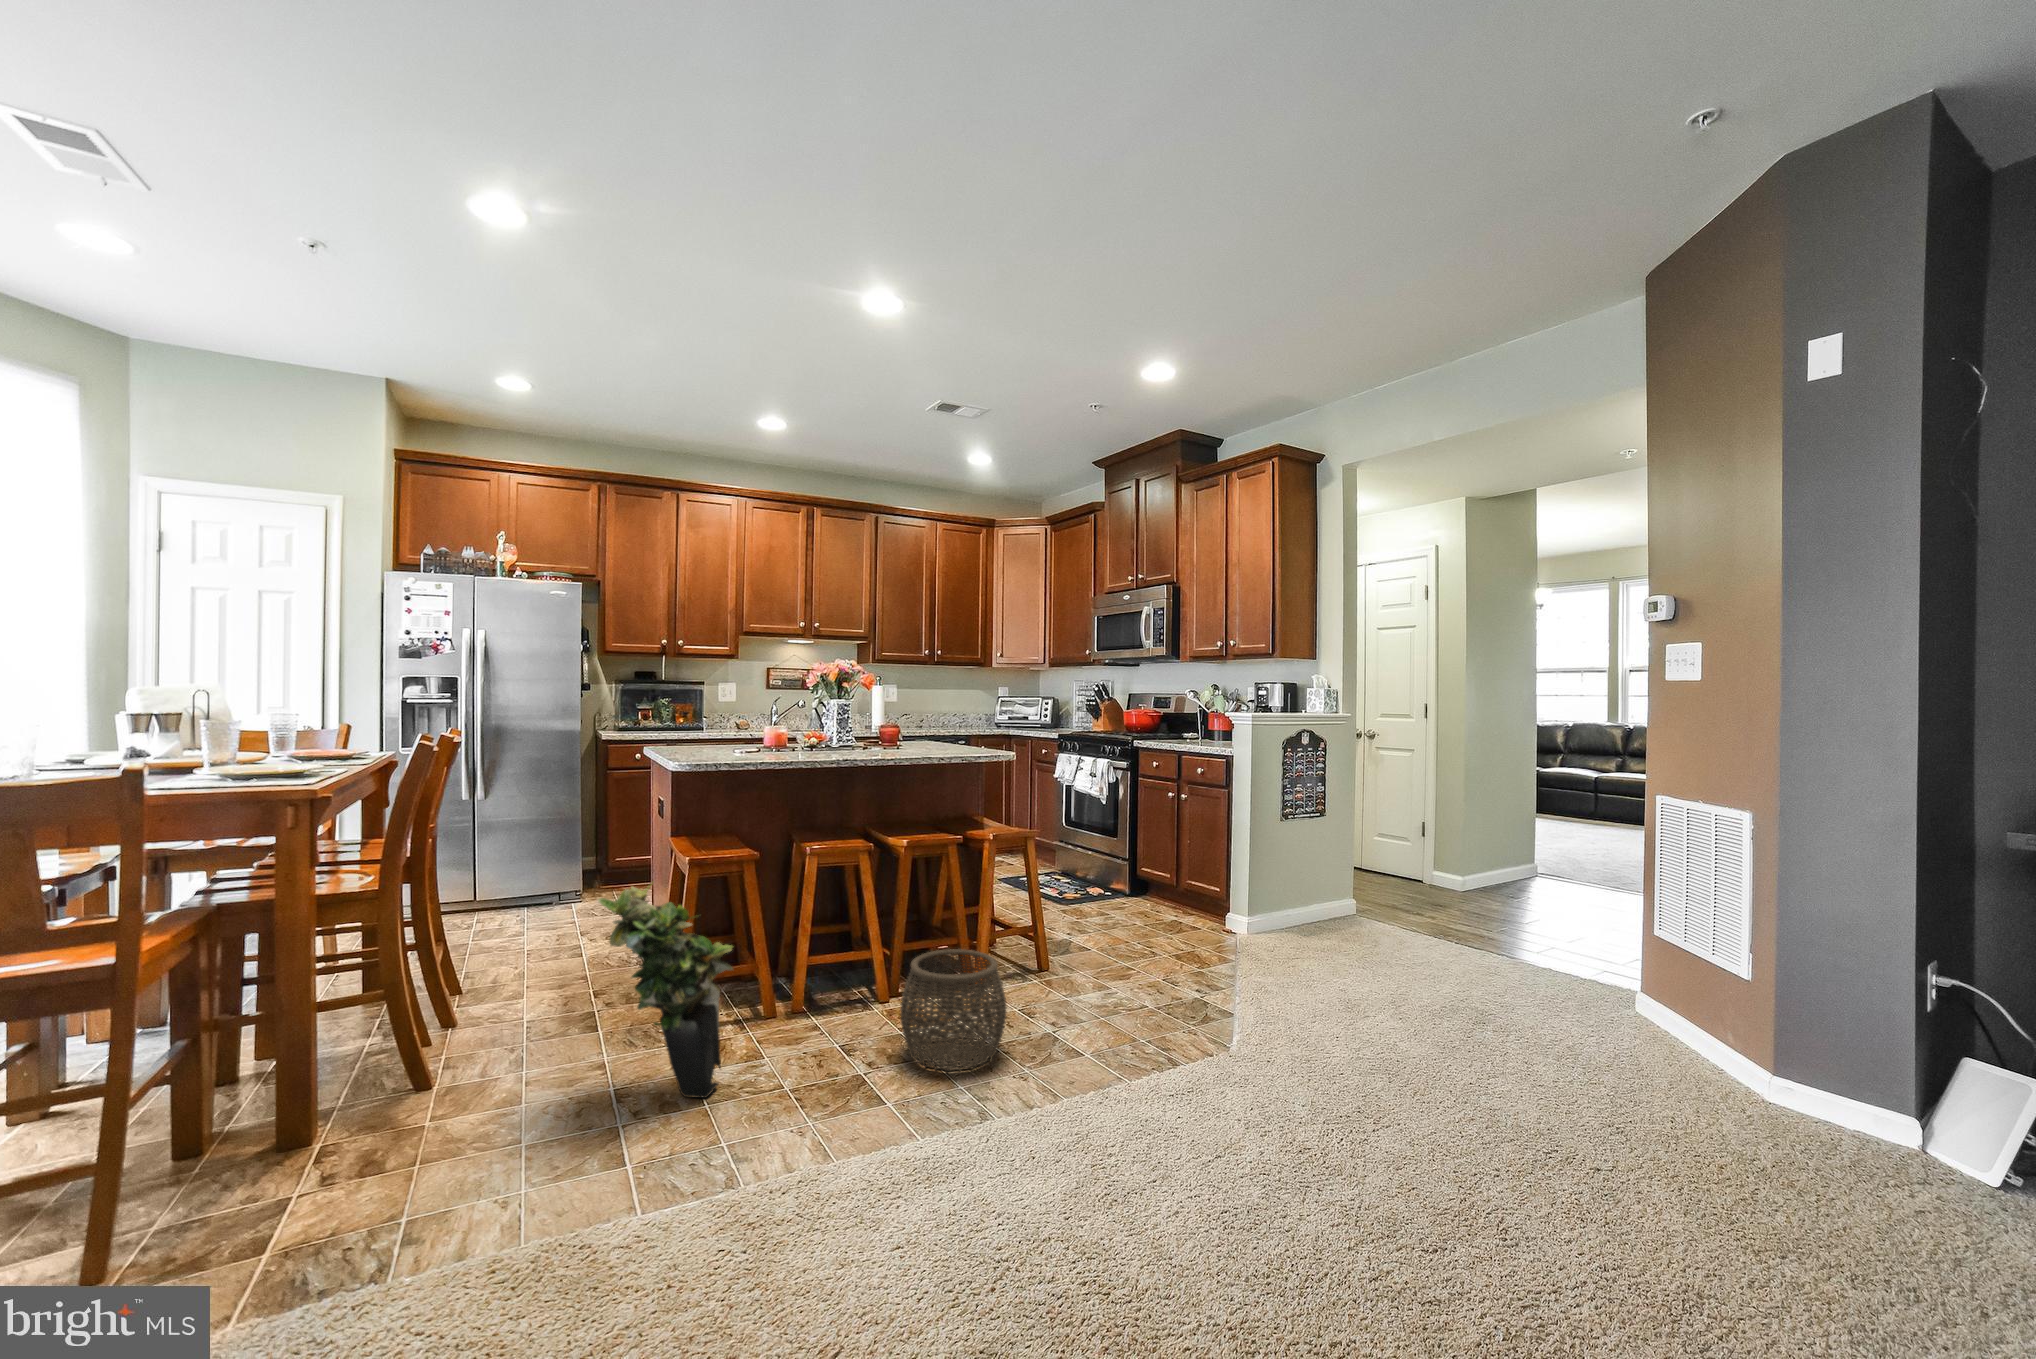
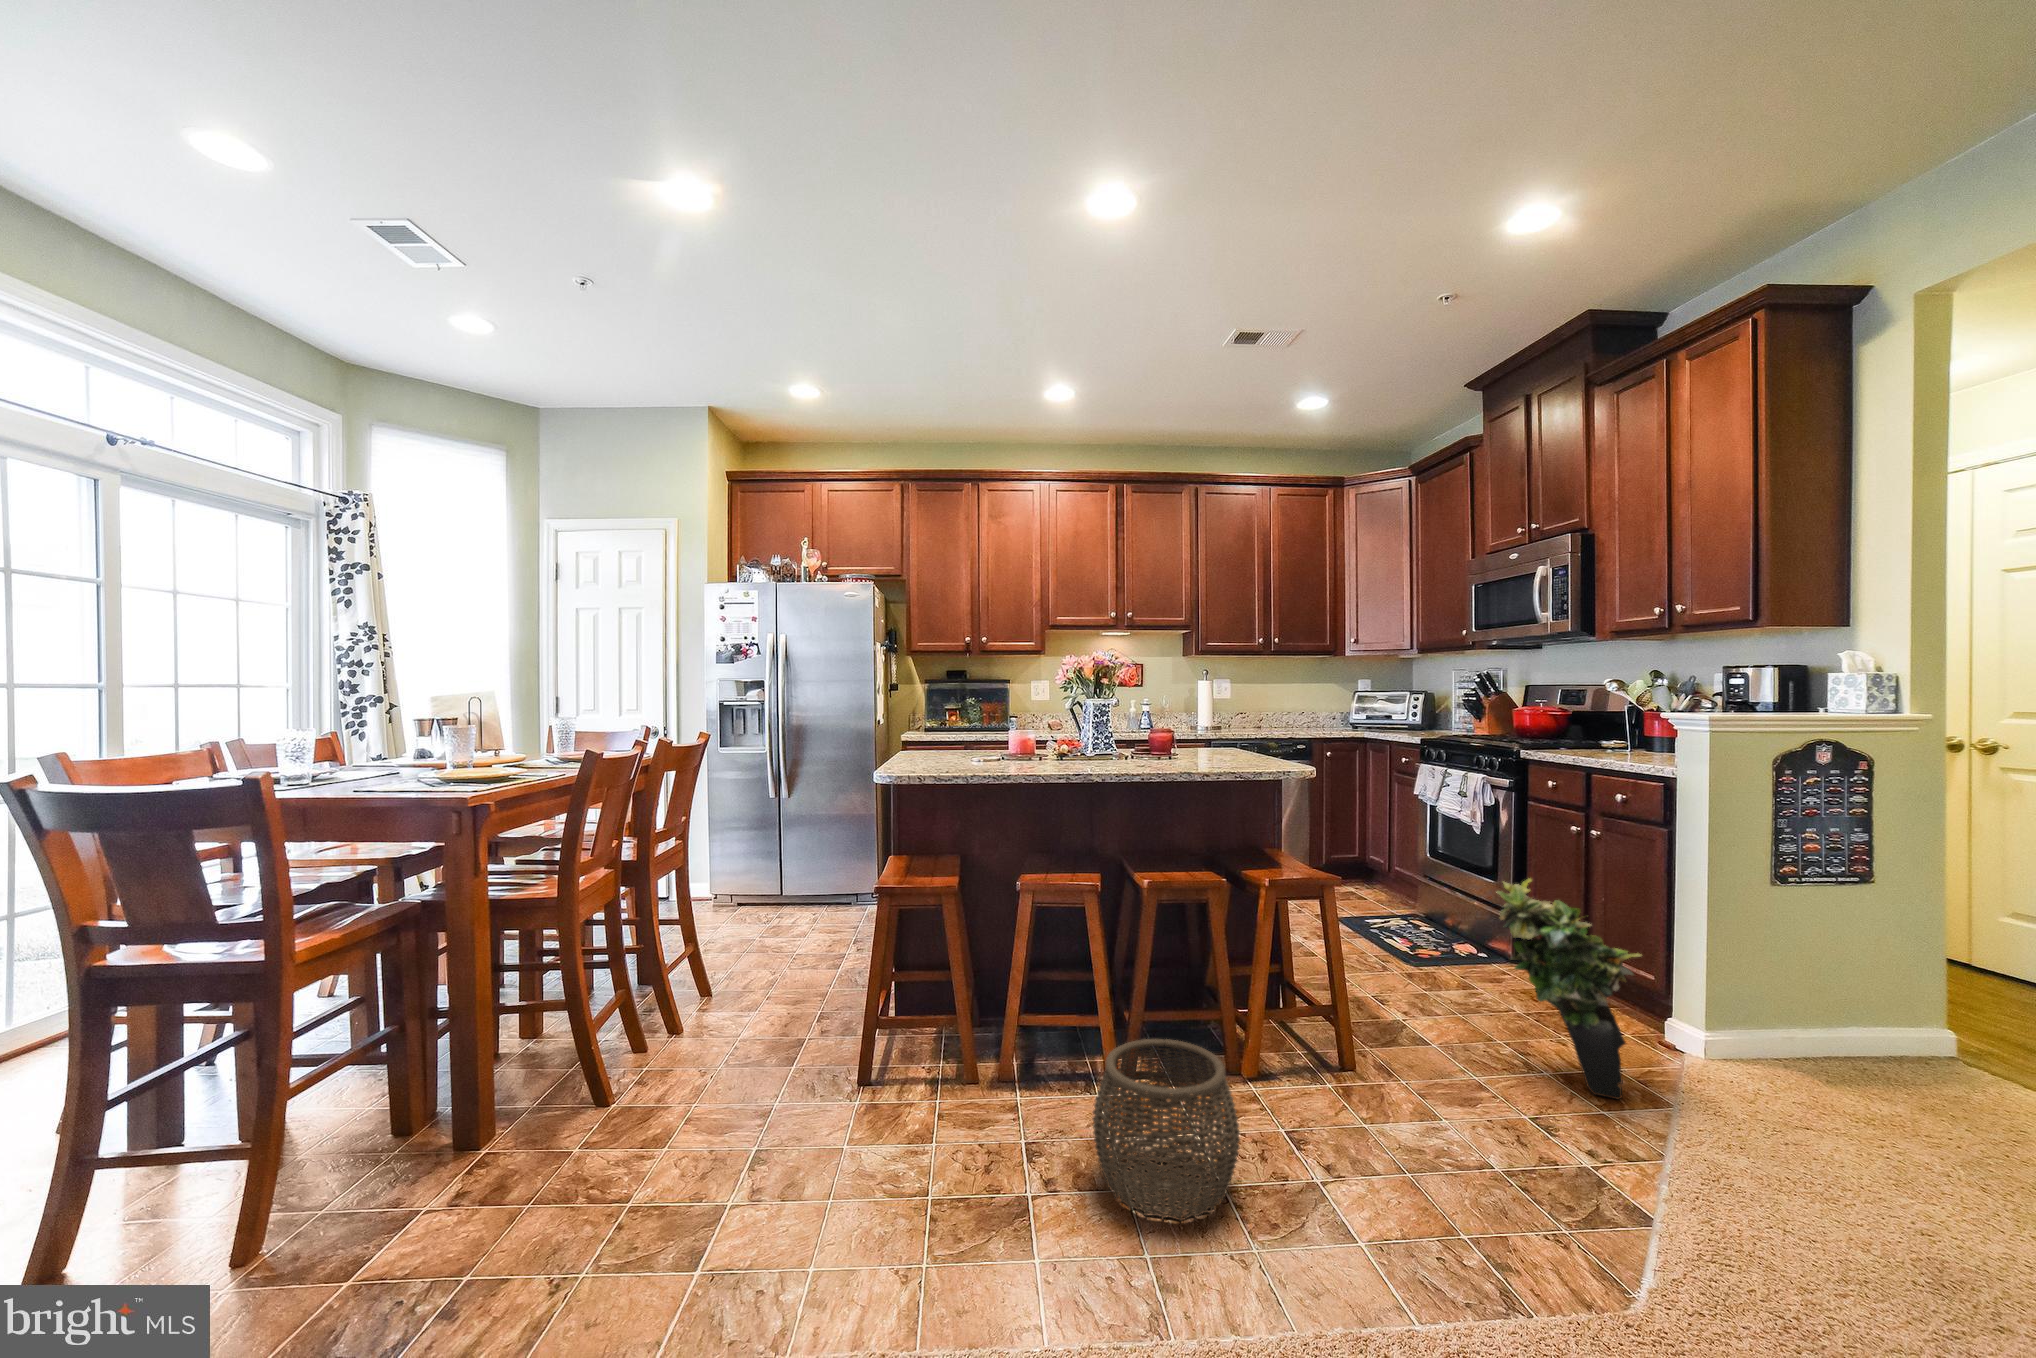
potted plant: present [598,885,733,1098] -> present [1496,878,1641,1099]

